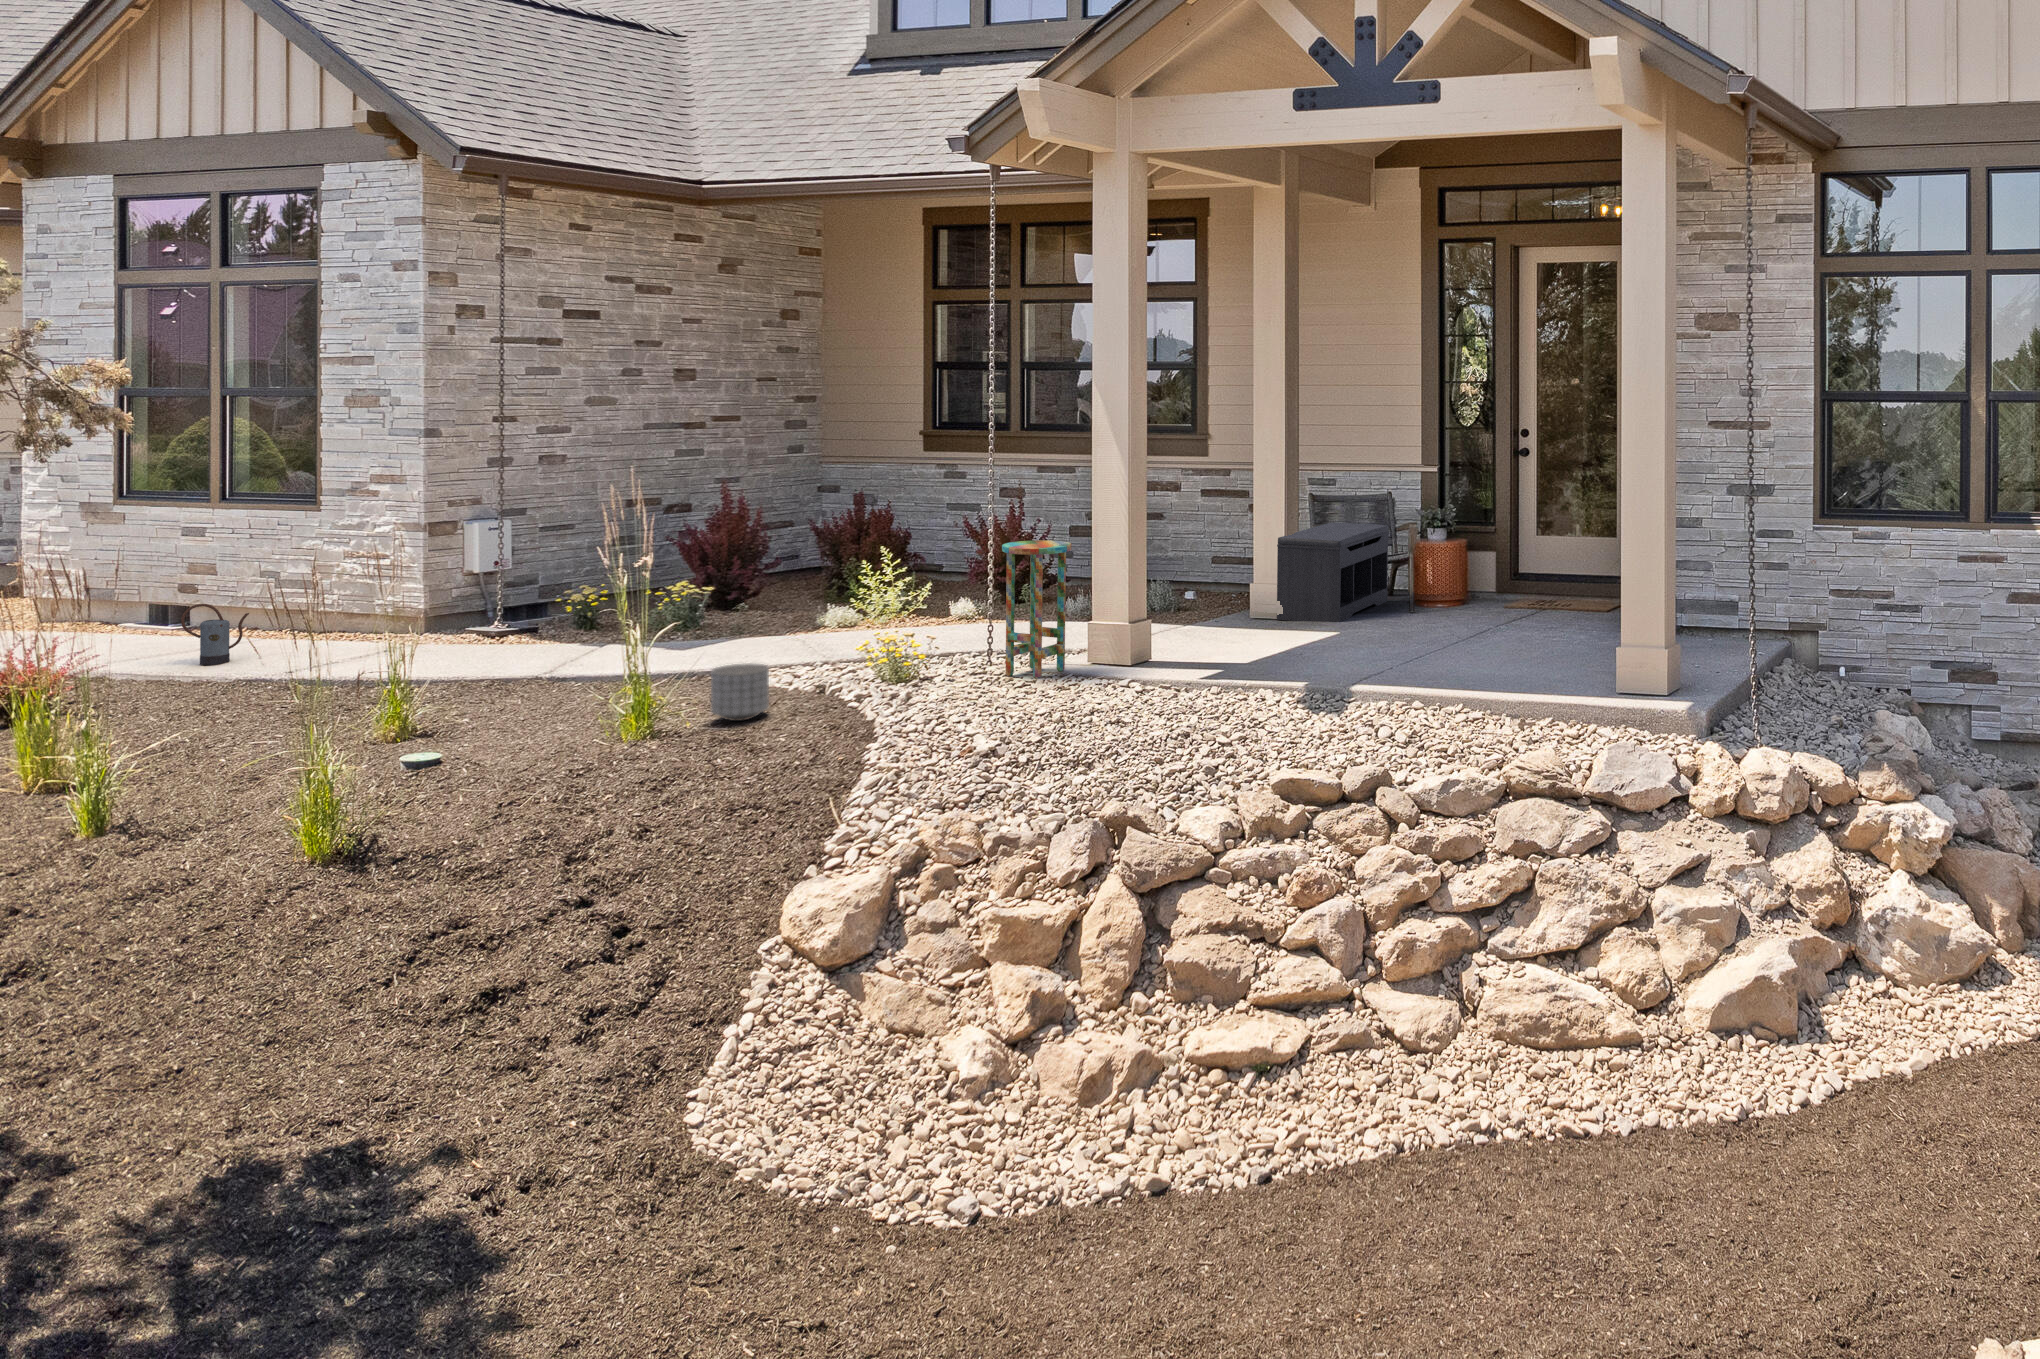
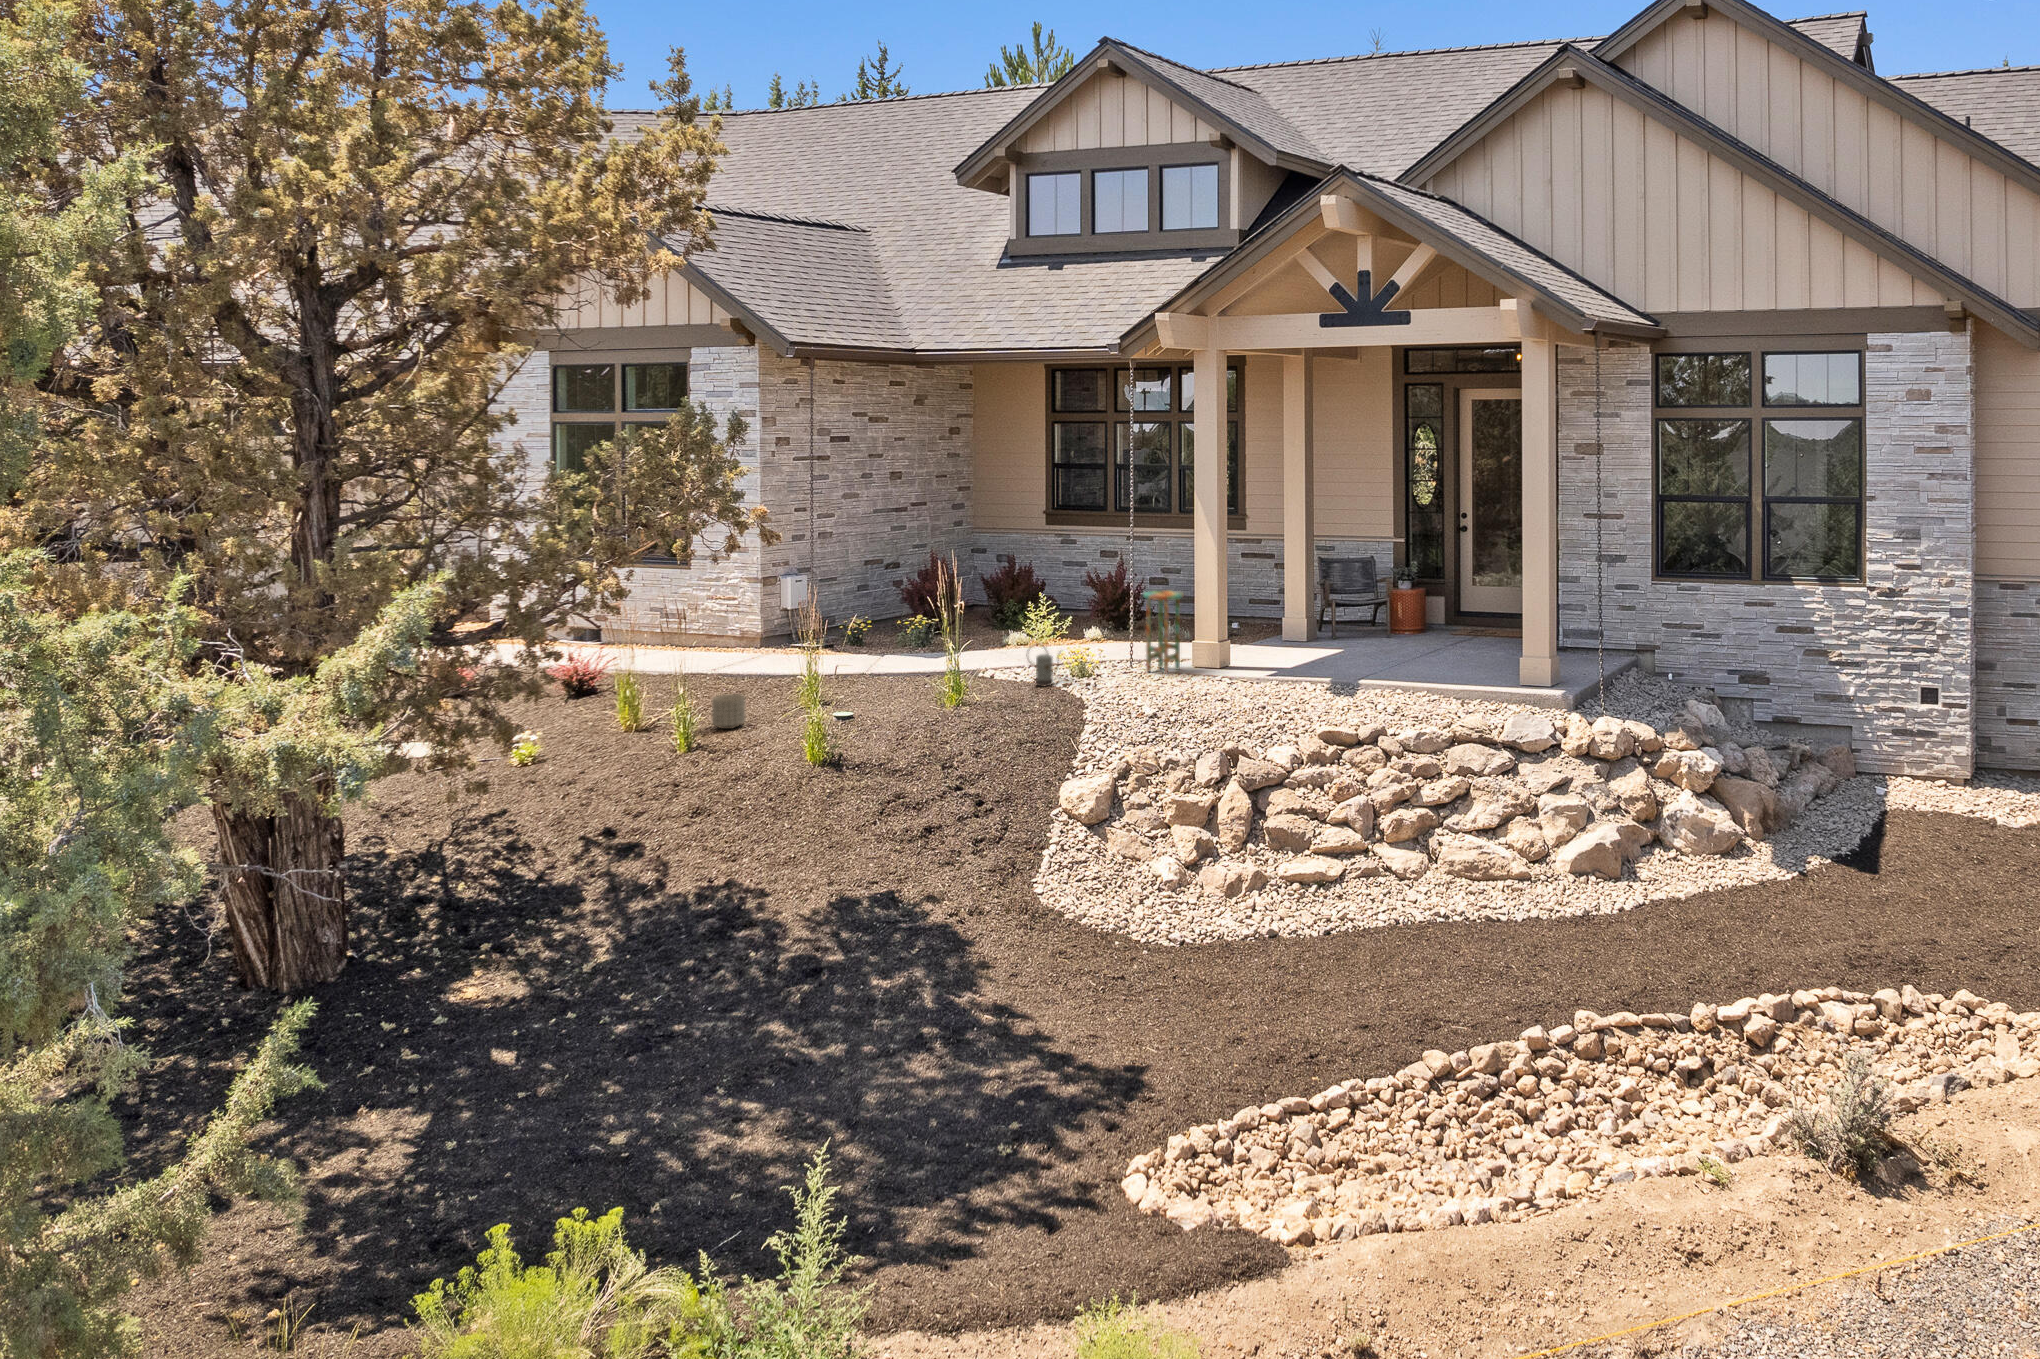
bench: present [1277,523,1389,622] -> none [1297,575,1366,642]
watering can: present [181,604,249,665] -> present [1026,653,1059,687]
planter: present [711,663,769,721] -> present [712,694,745,729]

